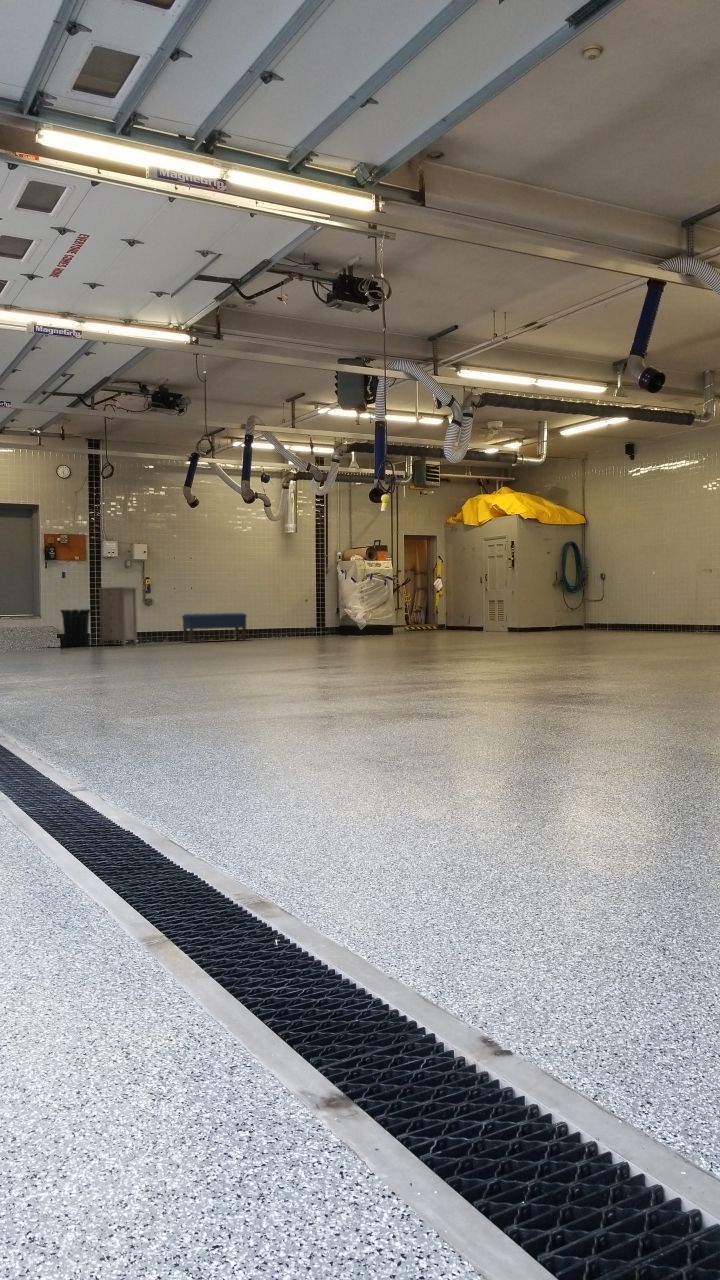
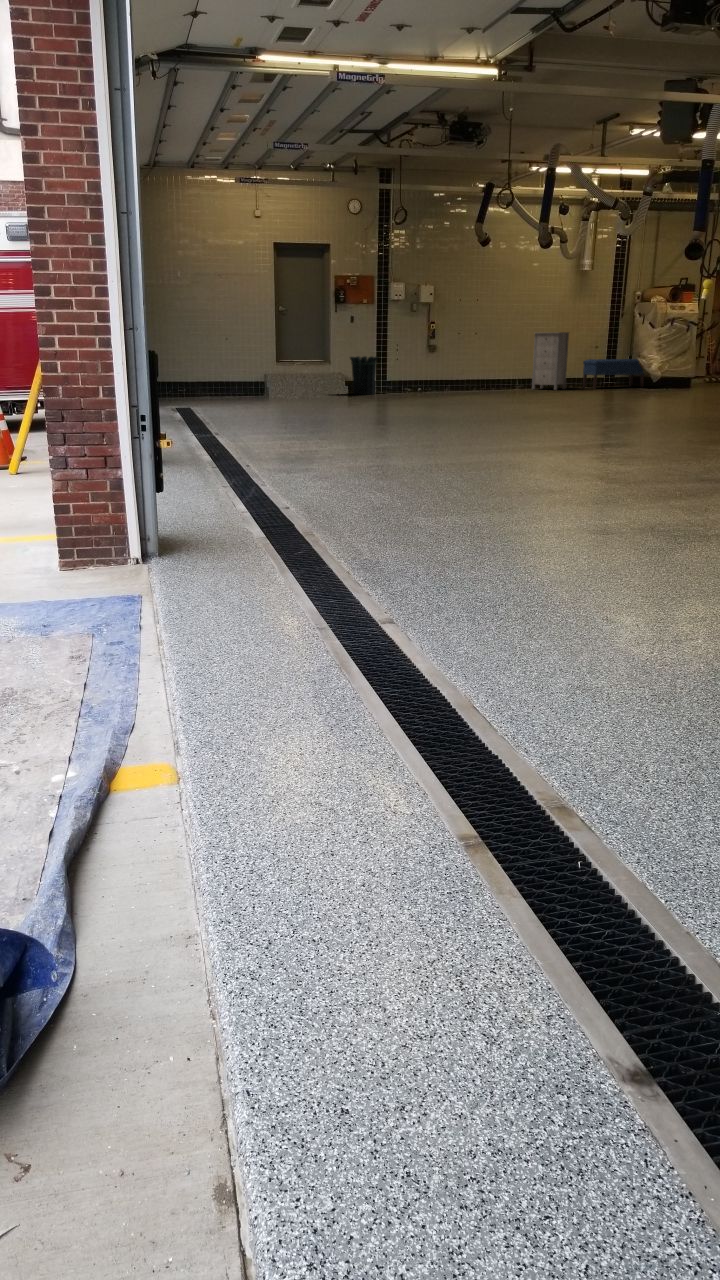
storage cabinet: present [99,587,137,645] -> present [532,332,569,390]
bench: present [182,613,247,642] -> present [583,359,645,389]

